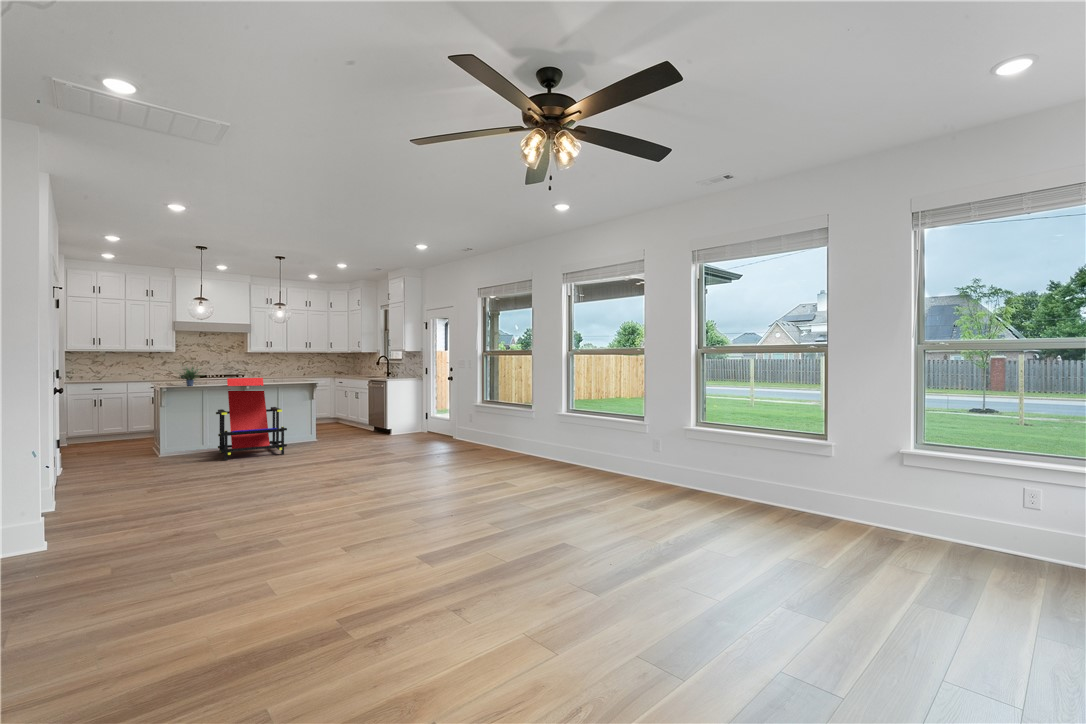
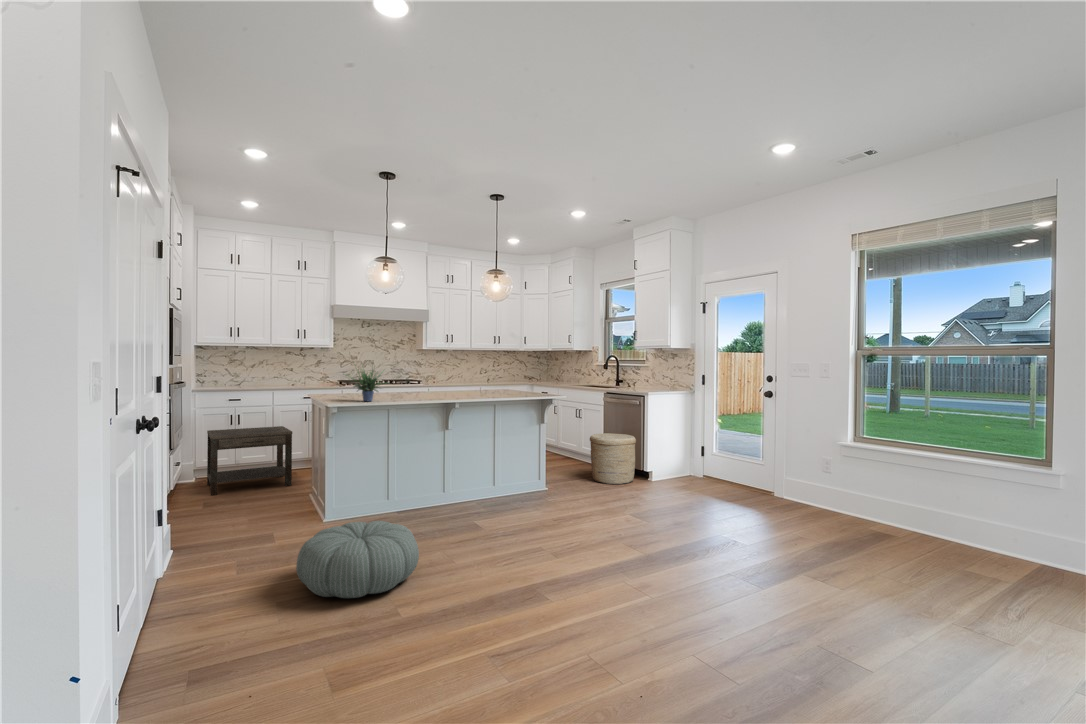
lounge chair: present [216,378,287,460] -> none [409,388,532,546]
side table: none [76,406,141,449] -> present [207,426,292,495]
woven basket: none [353,406,383,436] -> present [590,433,636,484]
pouf: none [138,444,207,475] -> present [296,521,419,598]

